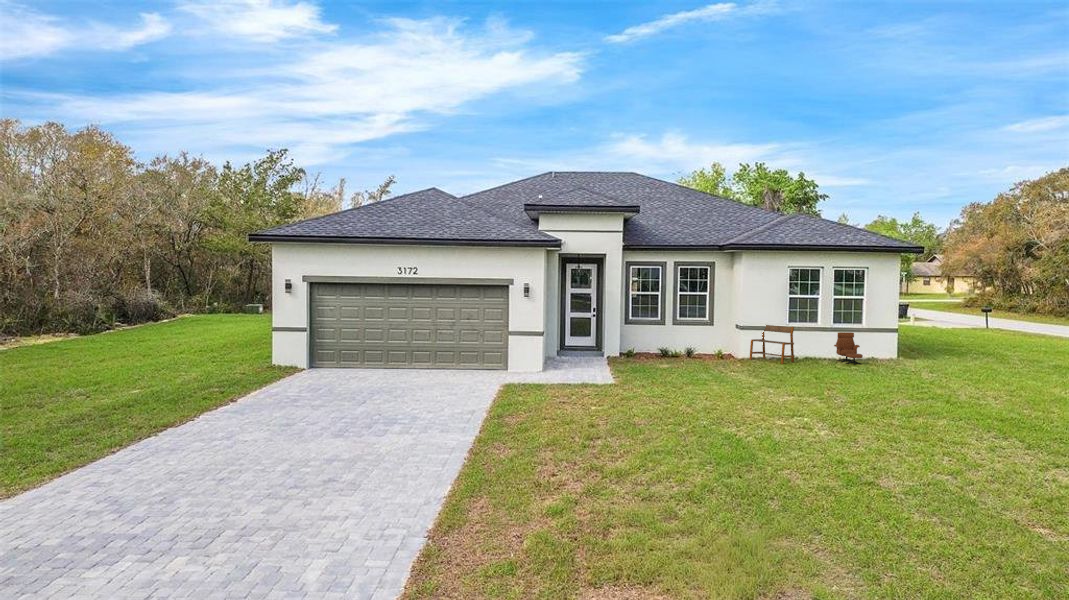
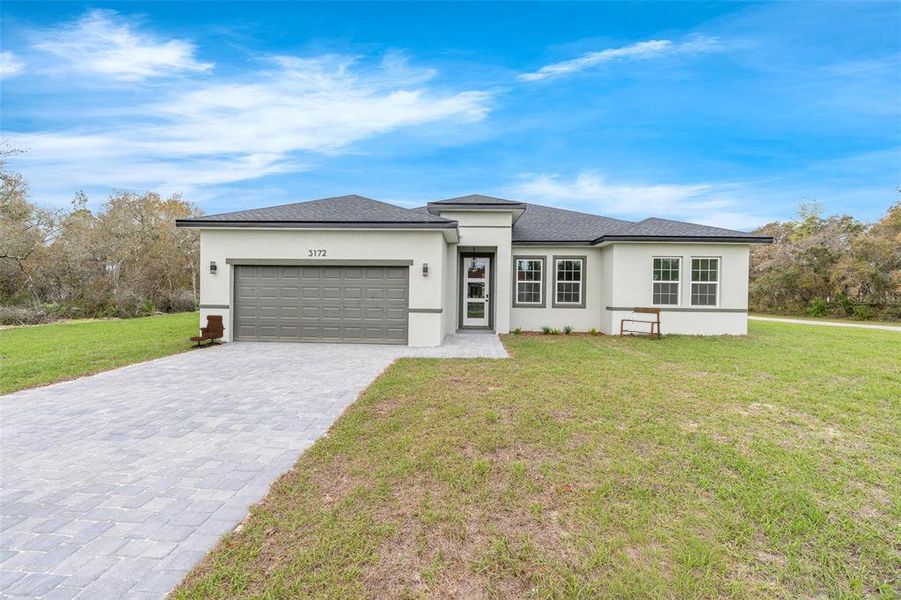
lounge chair: present [834,332,863,365] -> present [190,315,225,348]

